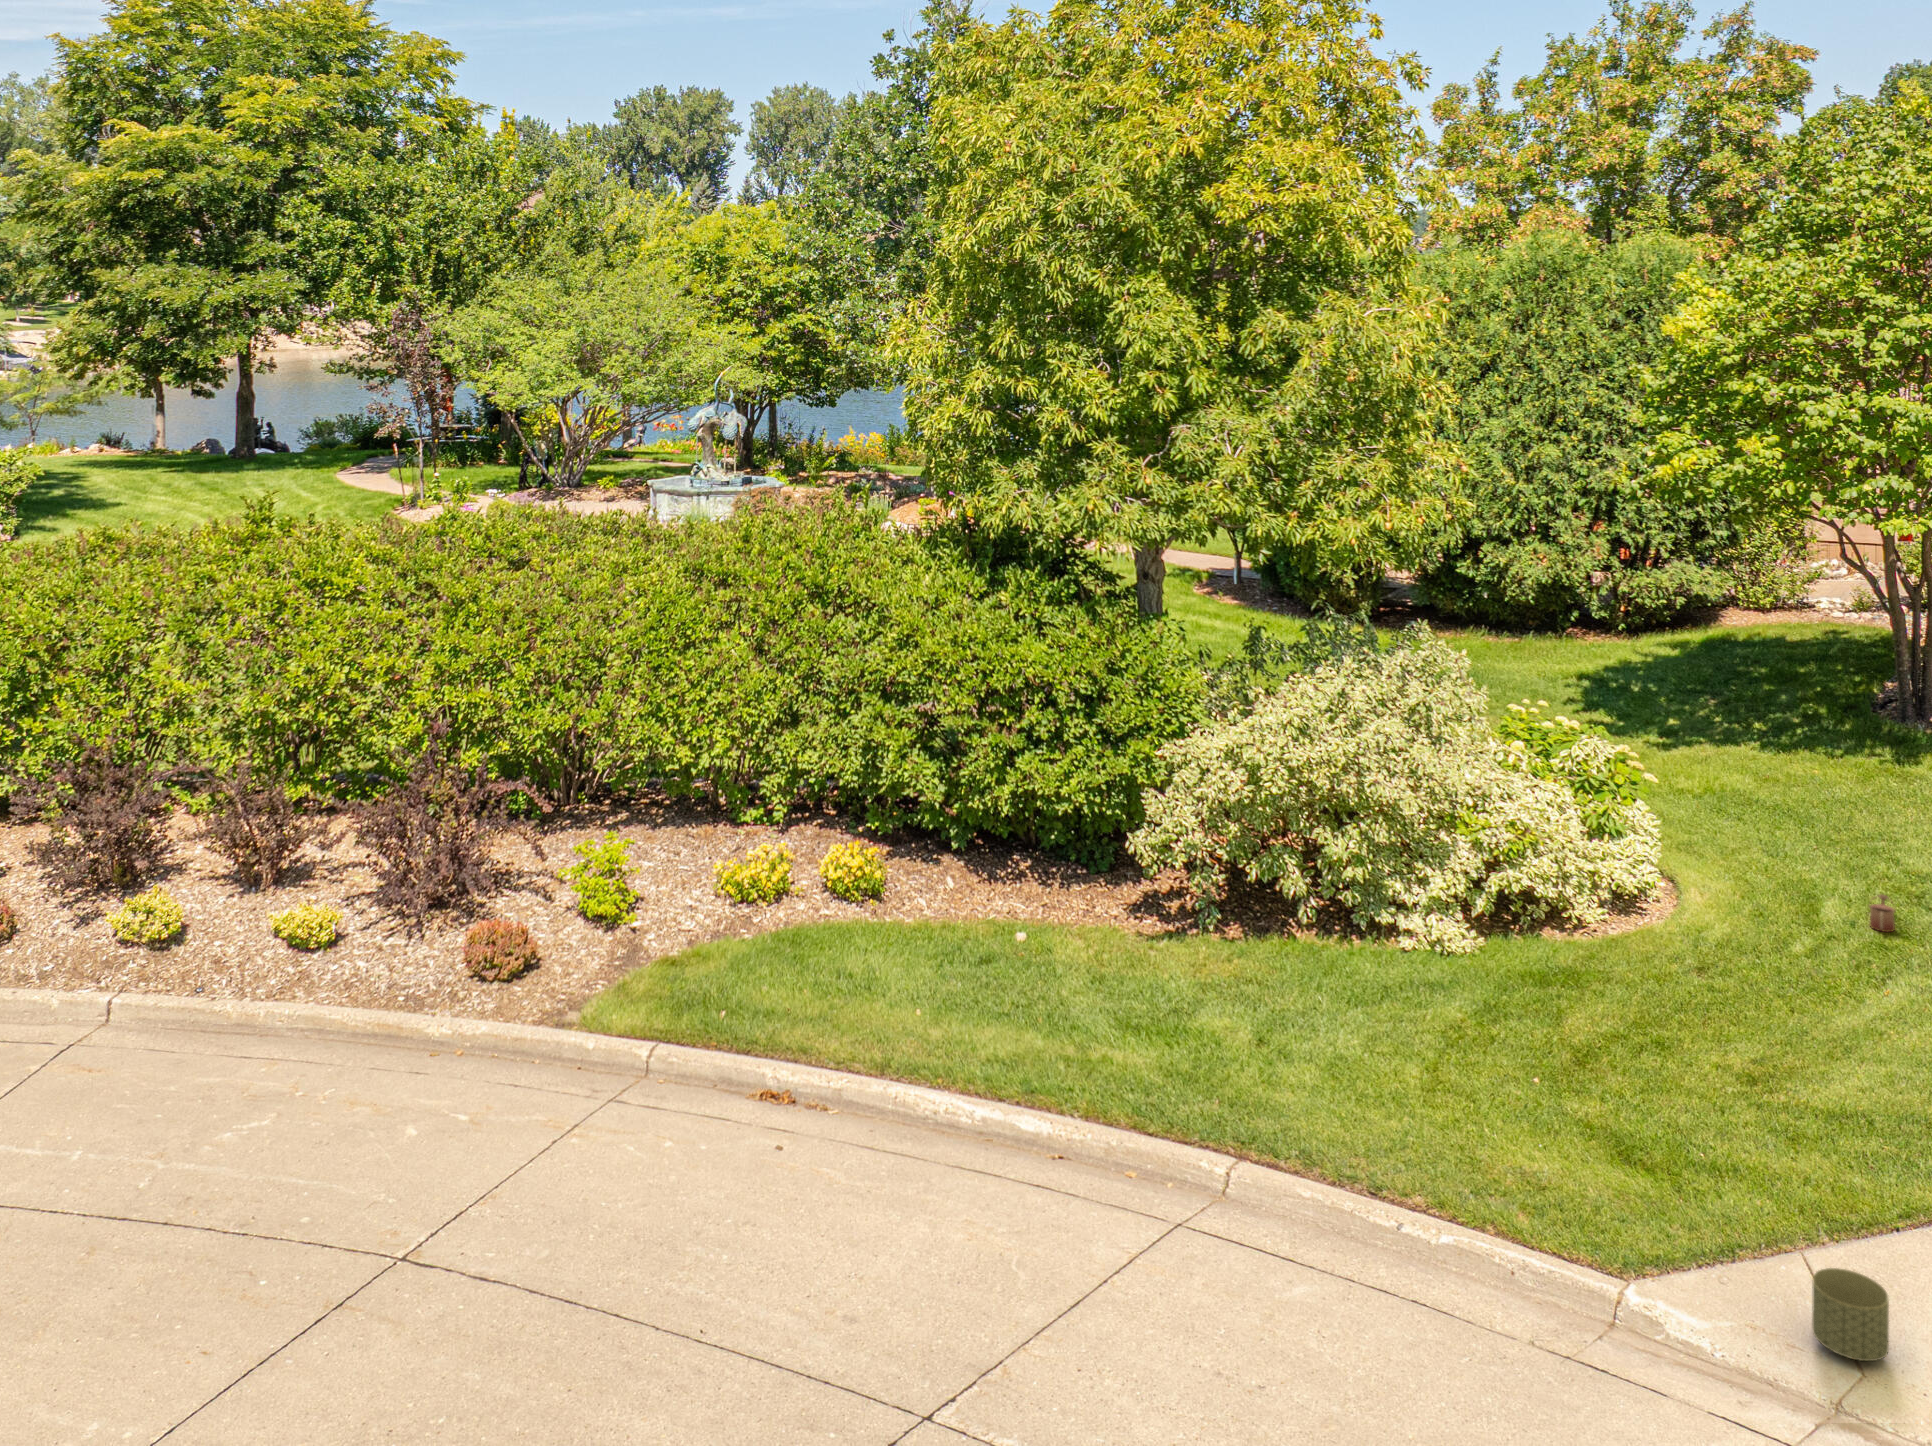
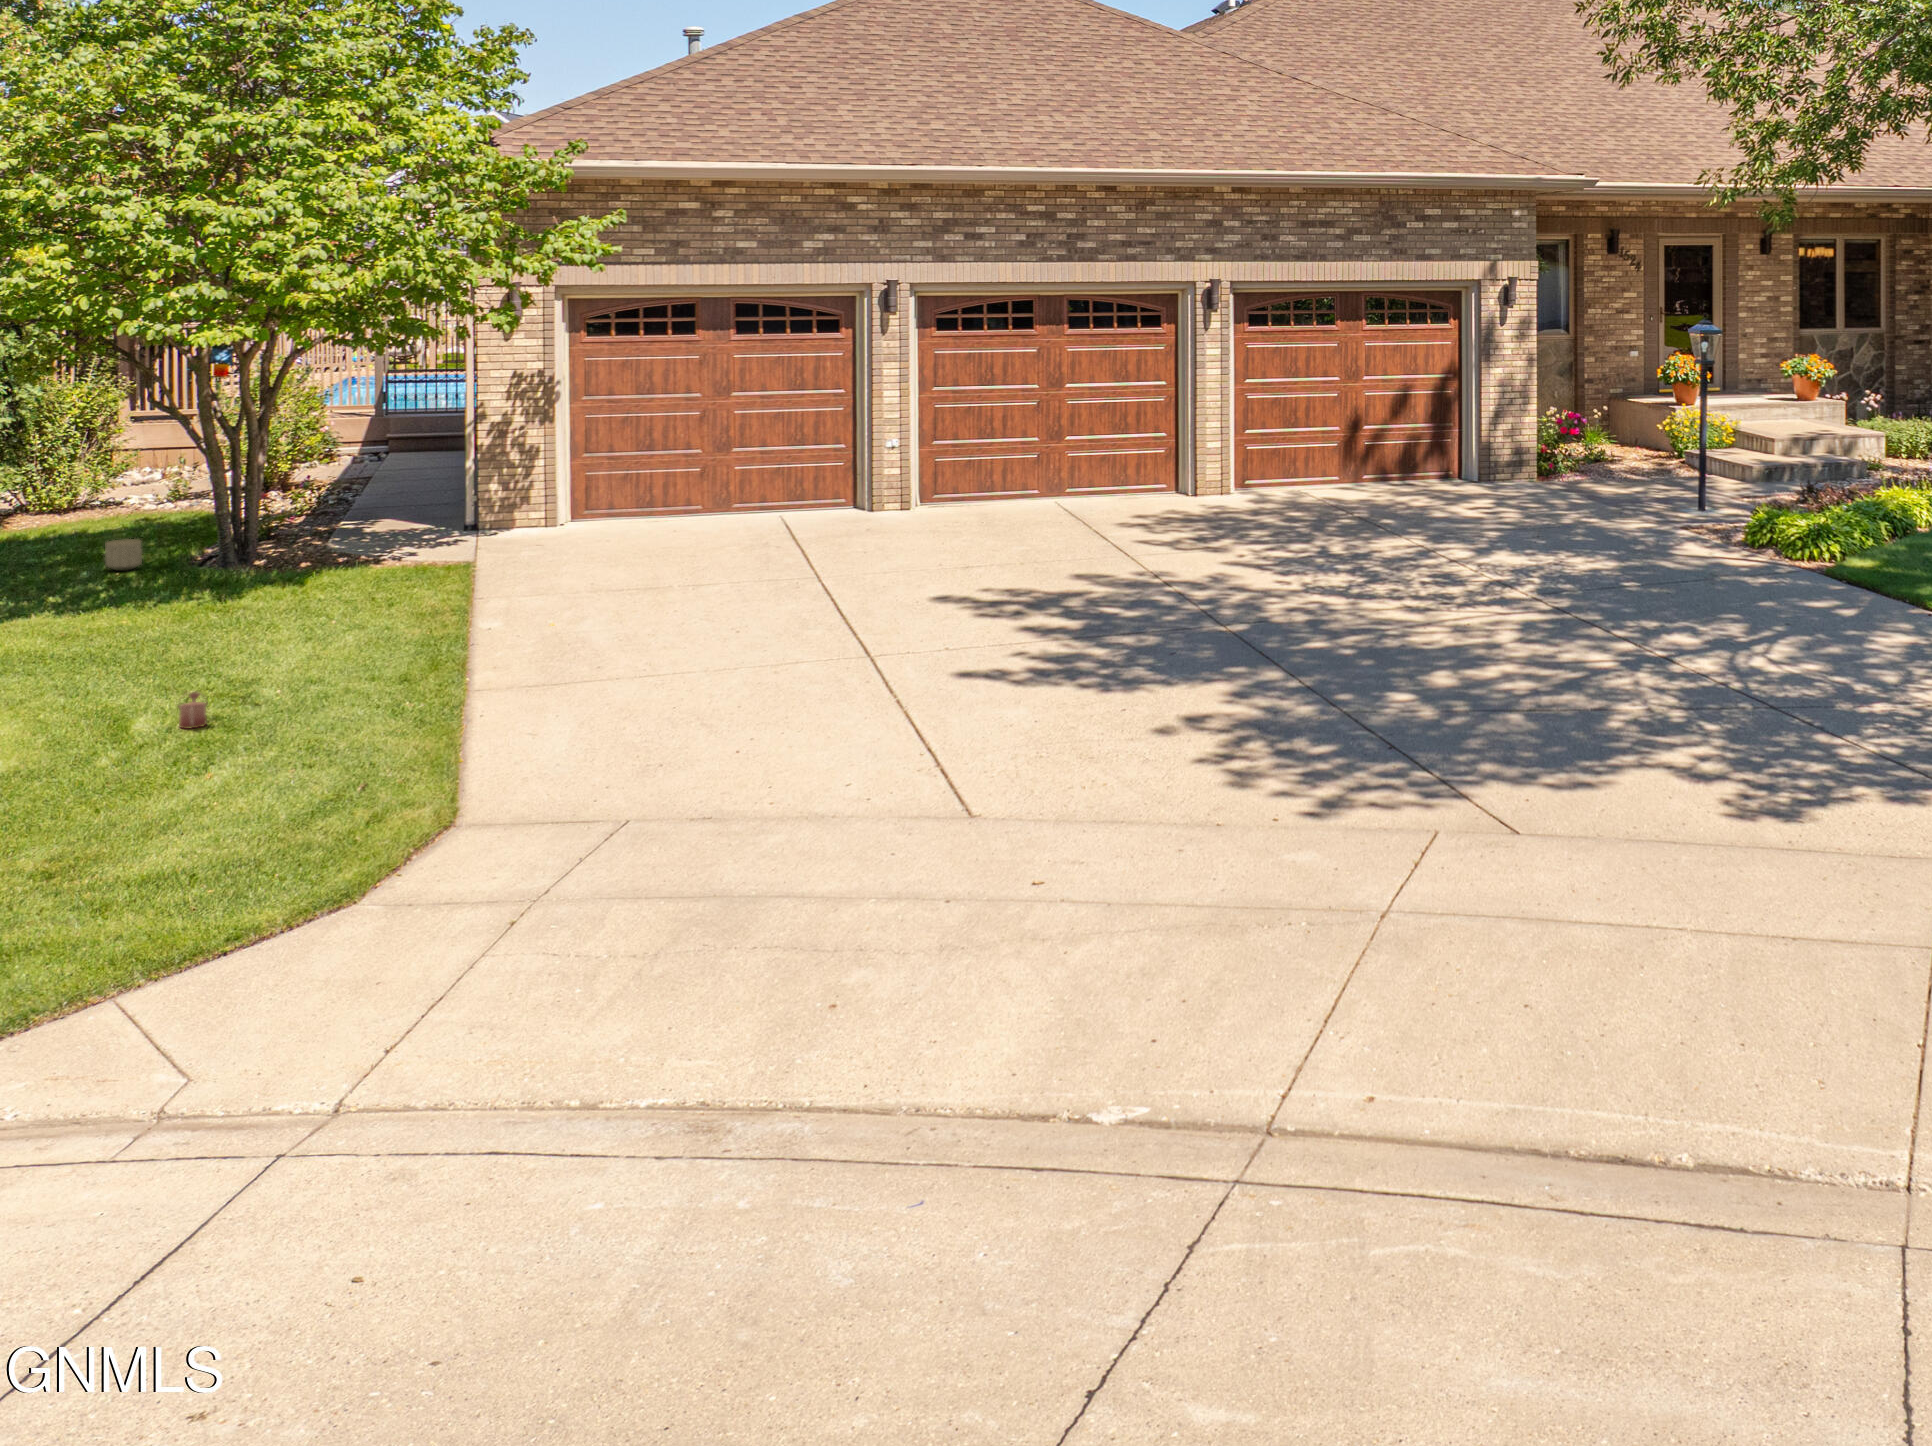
planter: present [1812,1268,1889,1361] -> present [105,539,142,571]

